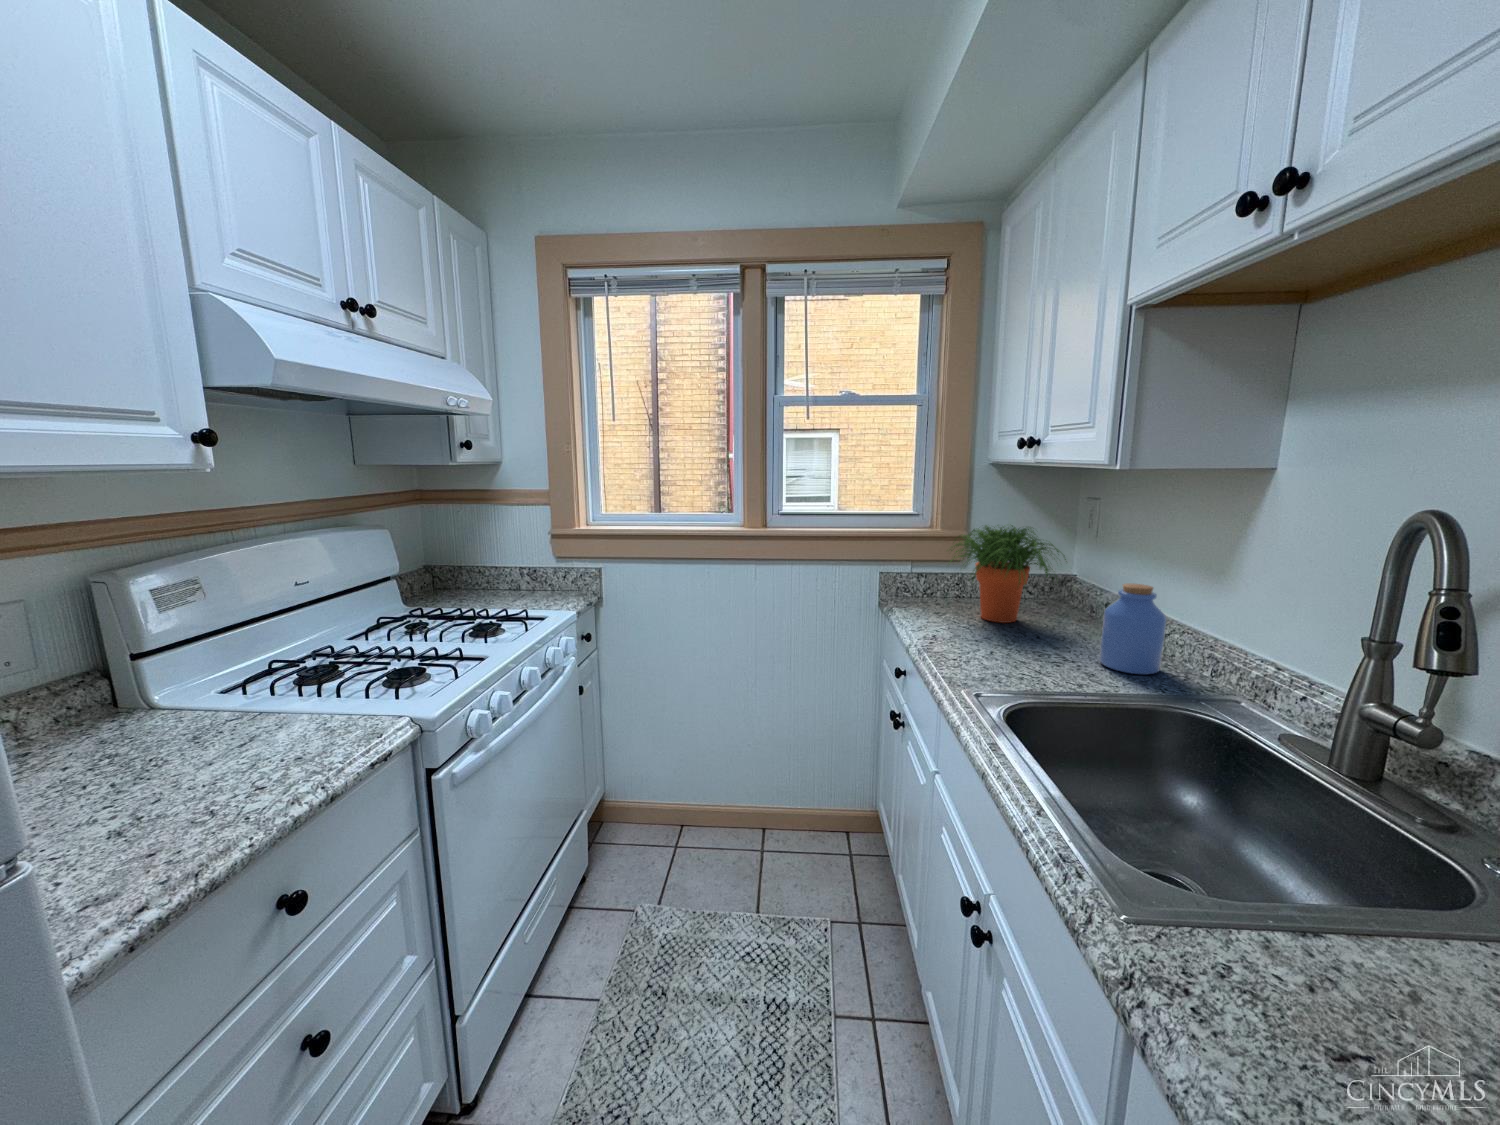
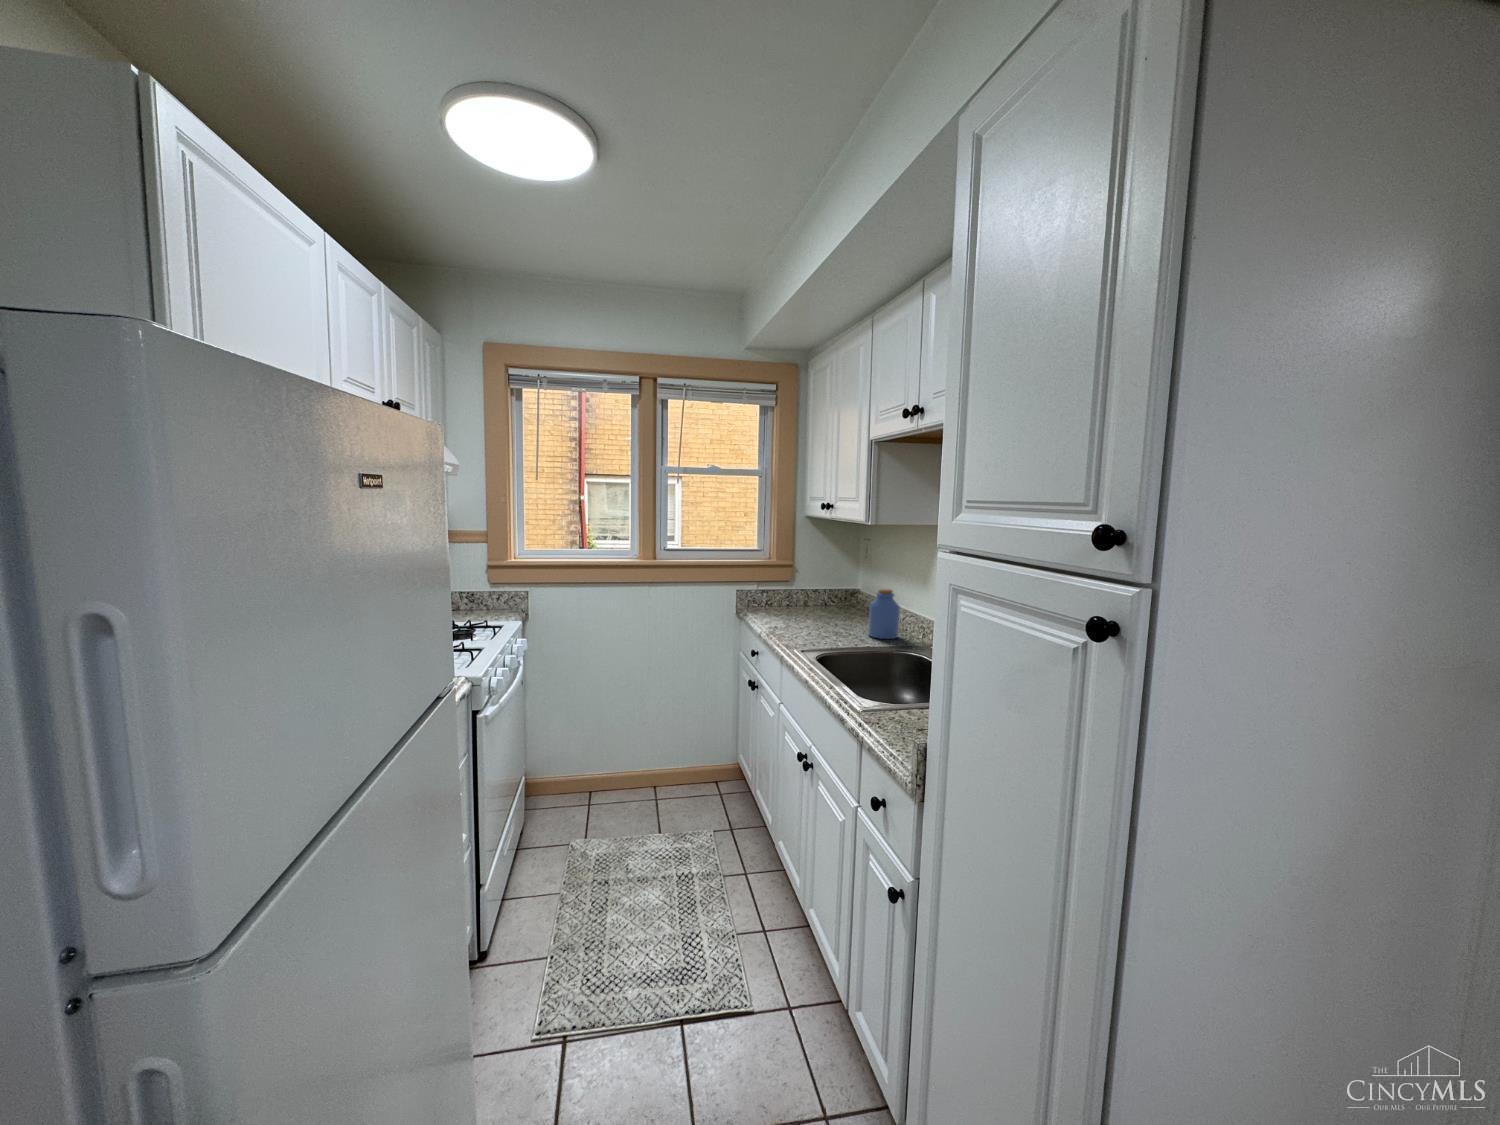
potted plant: present [951,525,1066,623] -> none [781,557,853,619]

